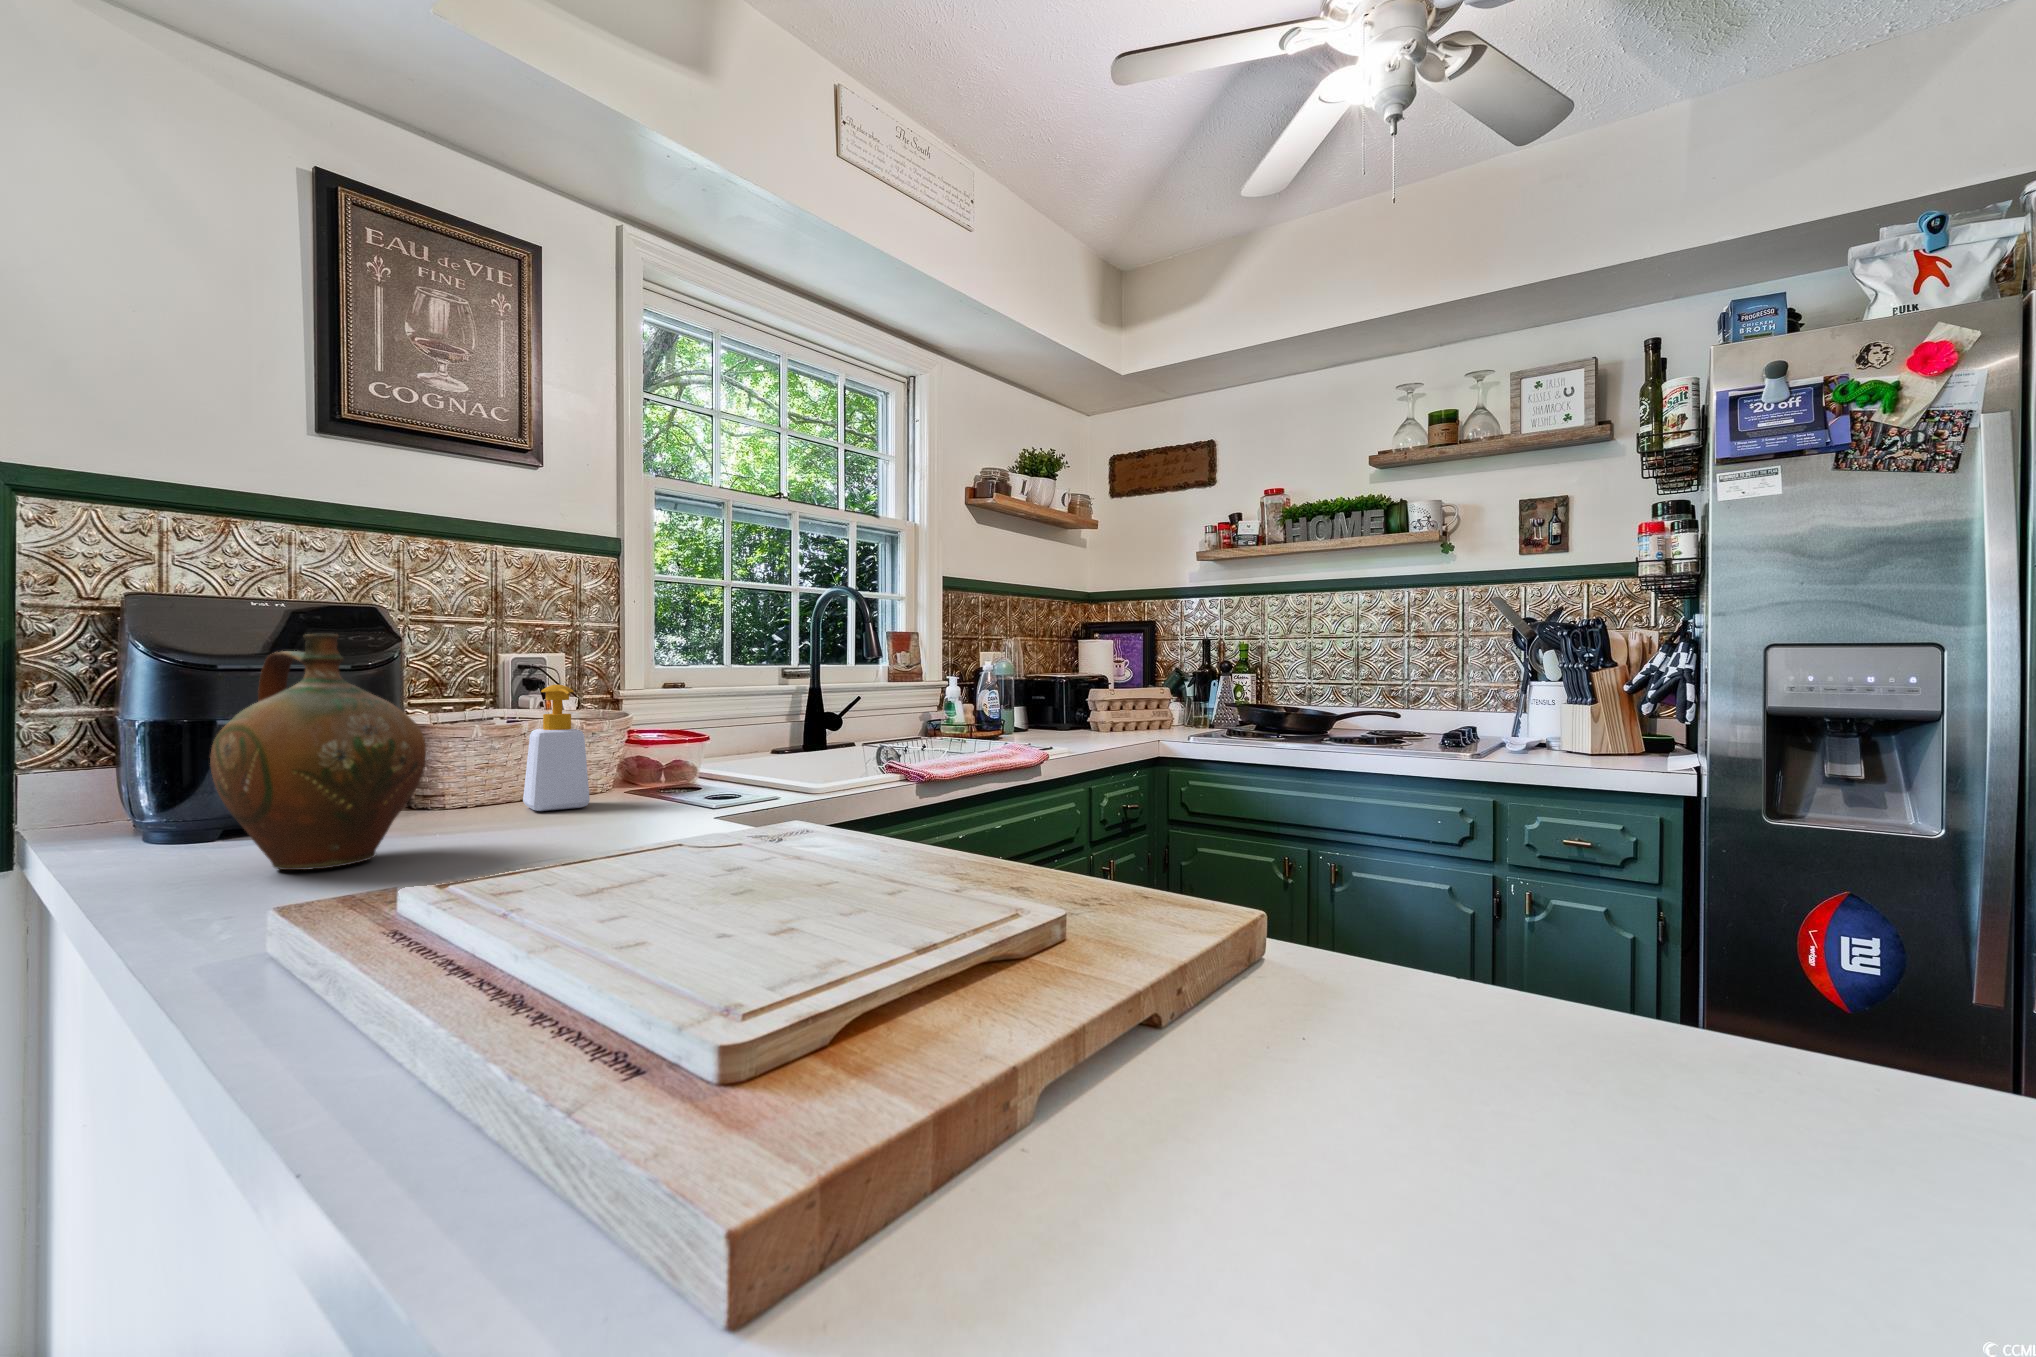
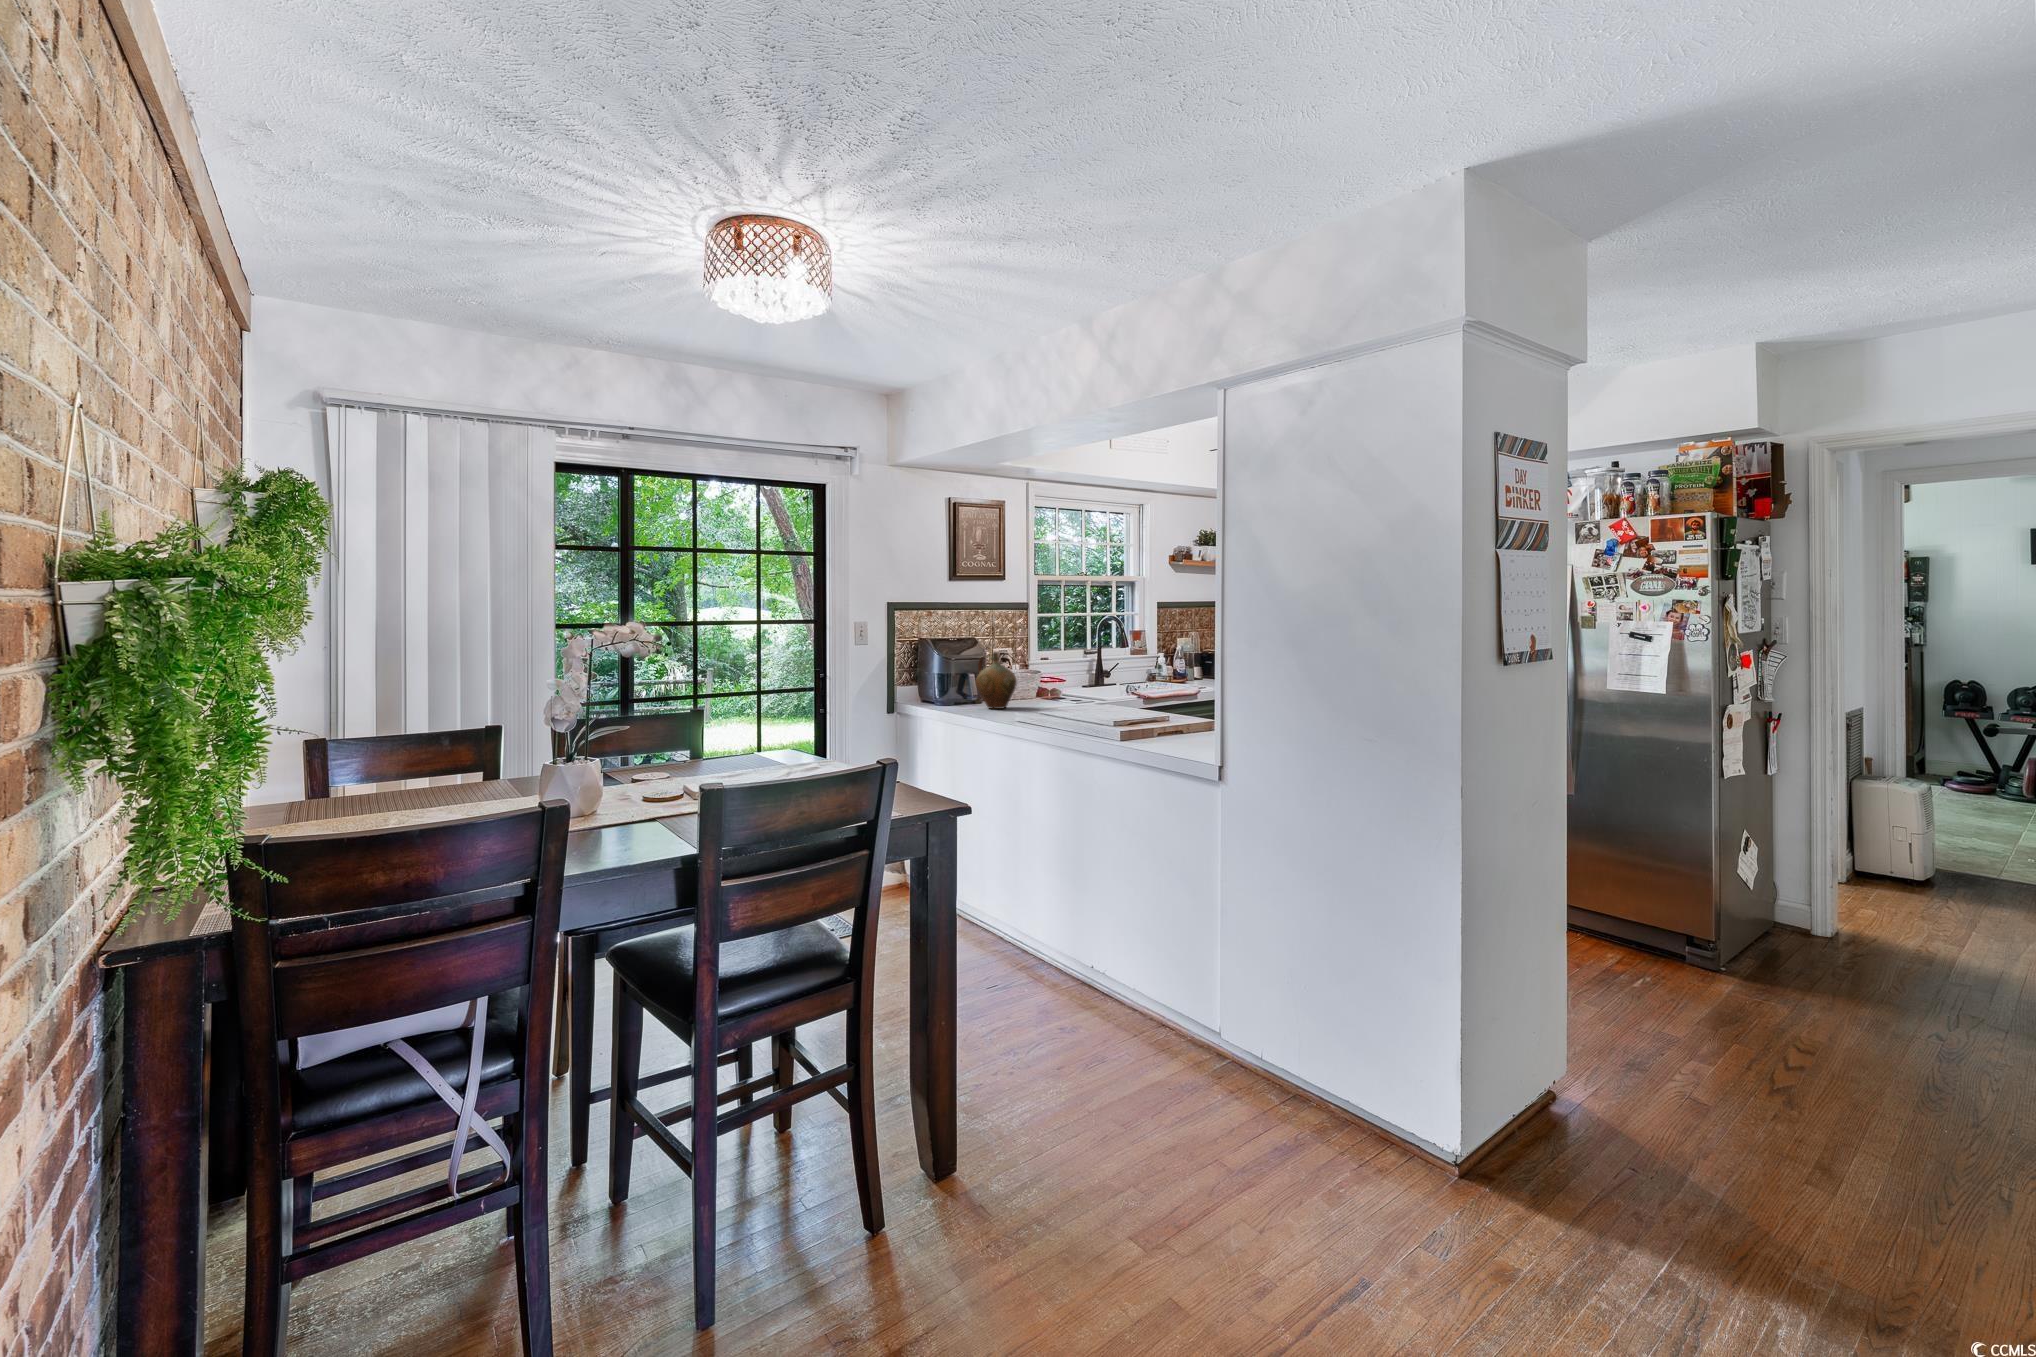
soap bottle: present [523,685,590,811] -> none [1019,662,1039,701]

